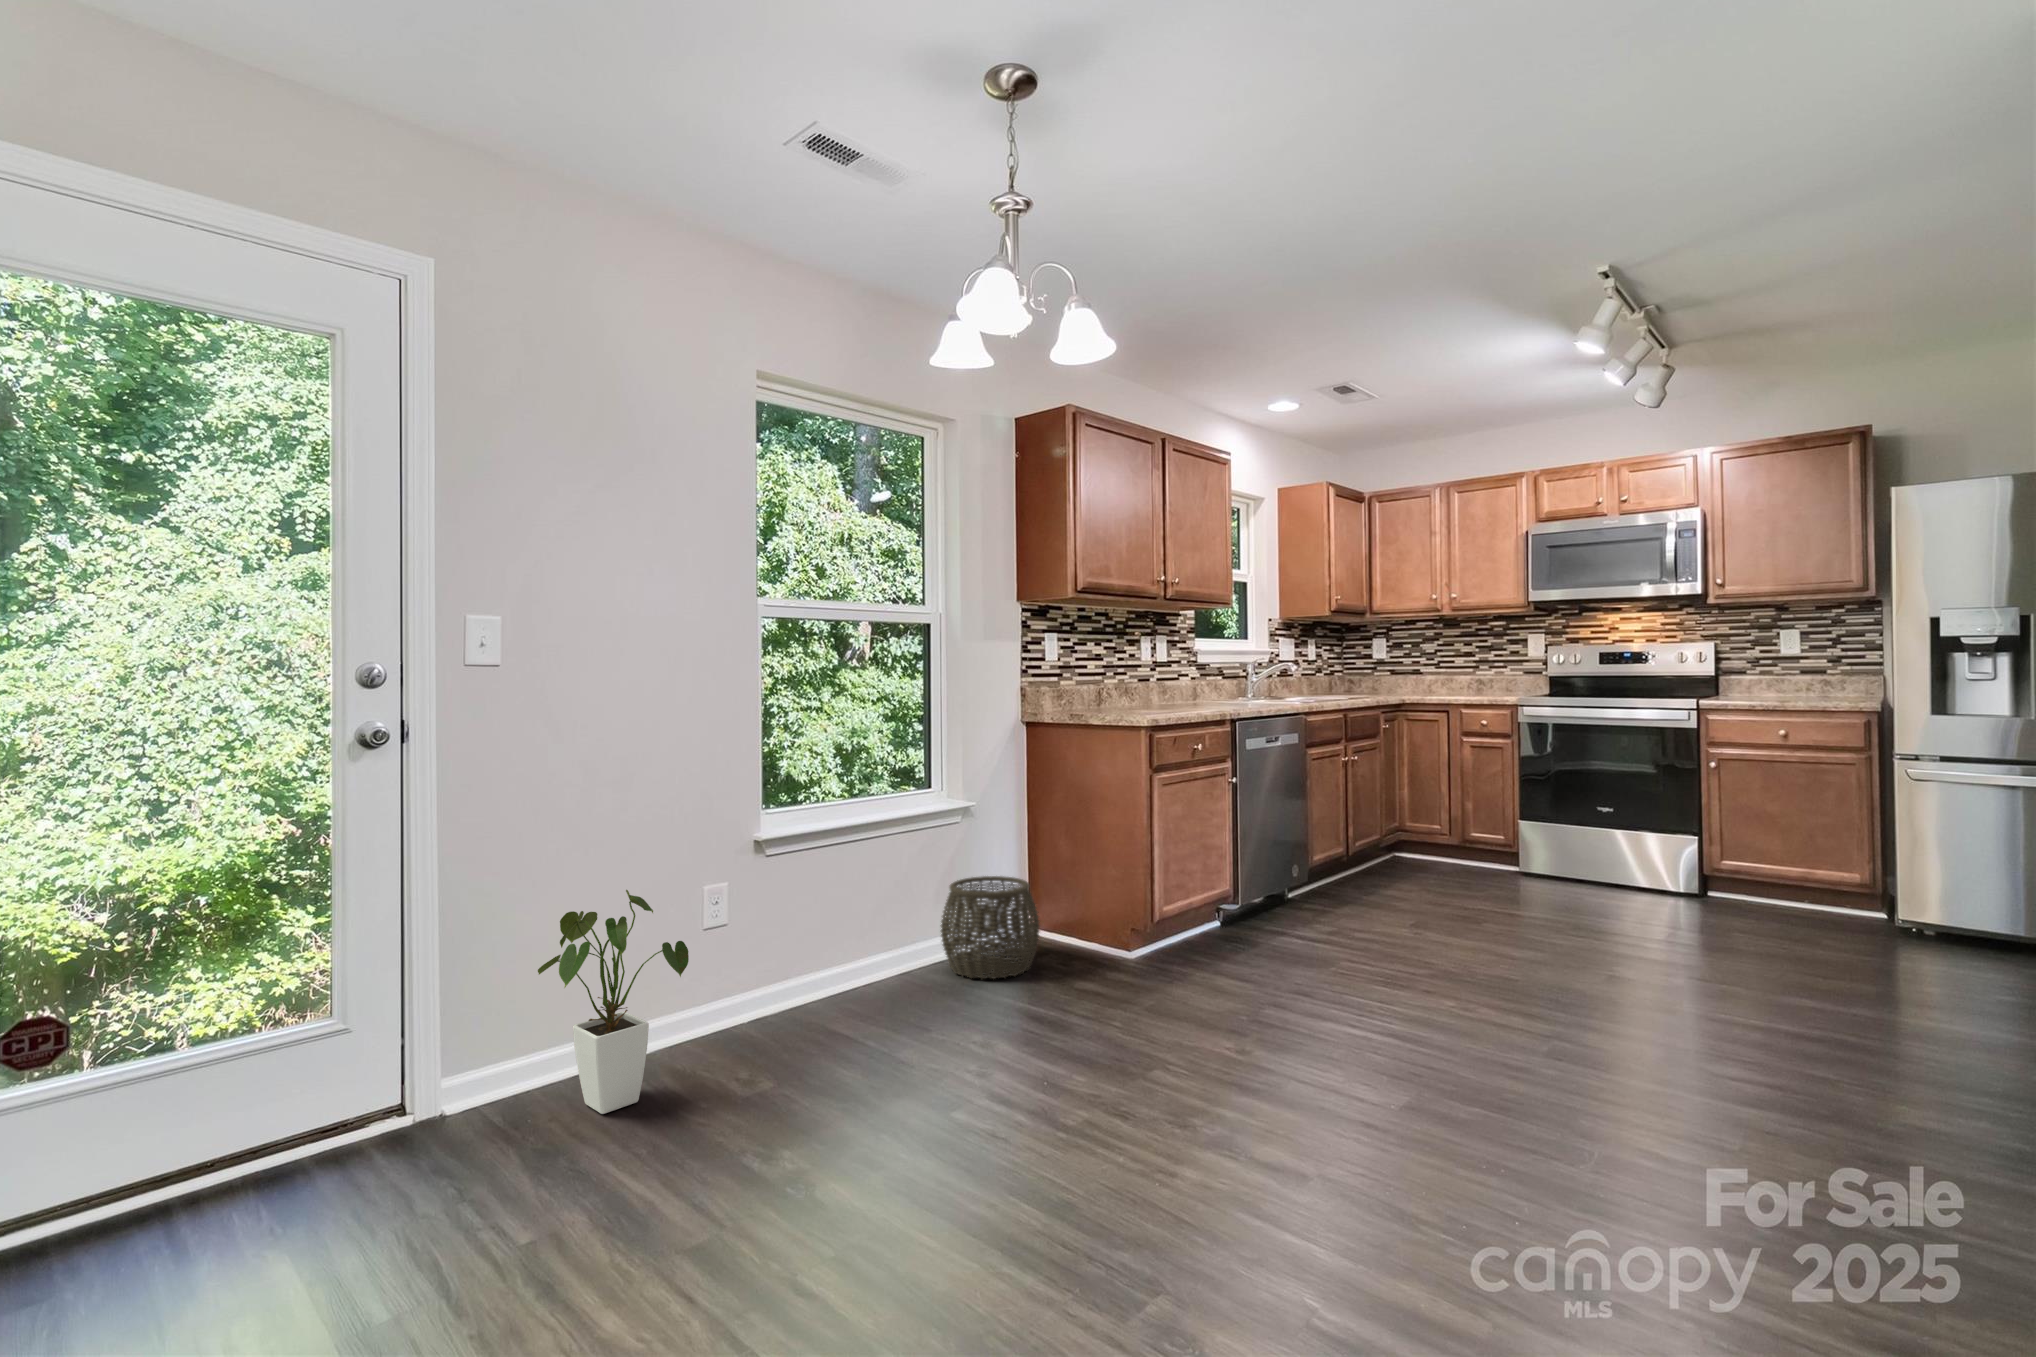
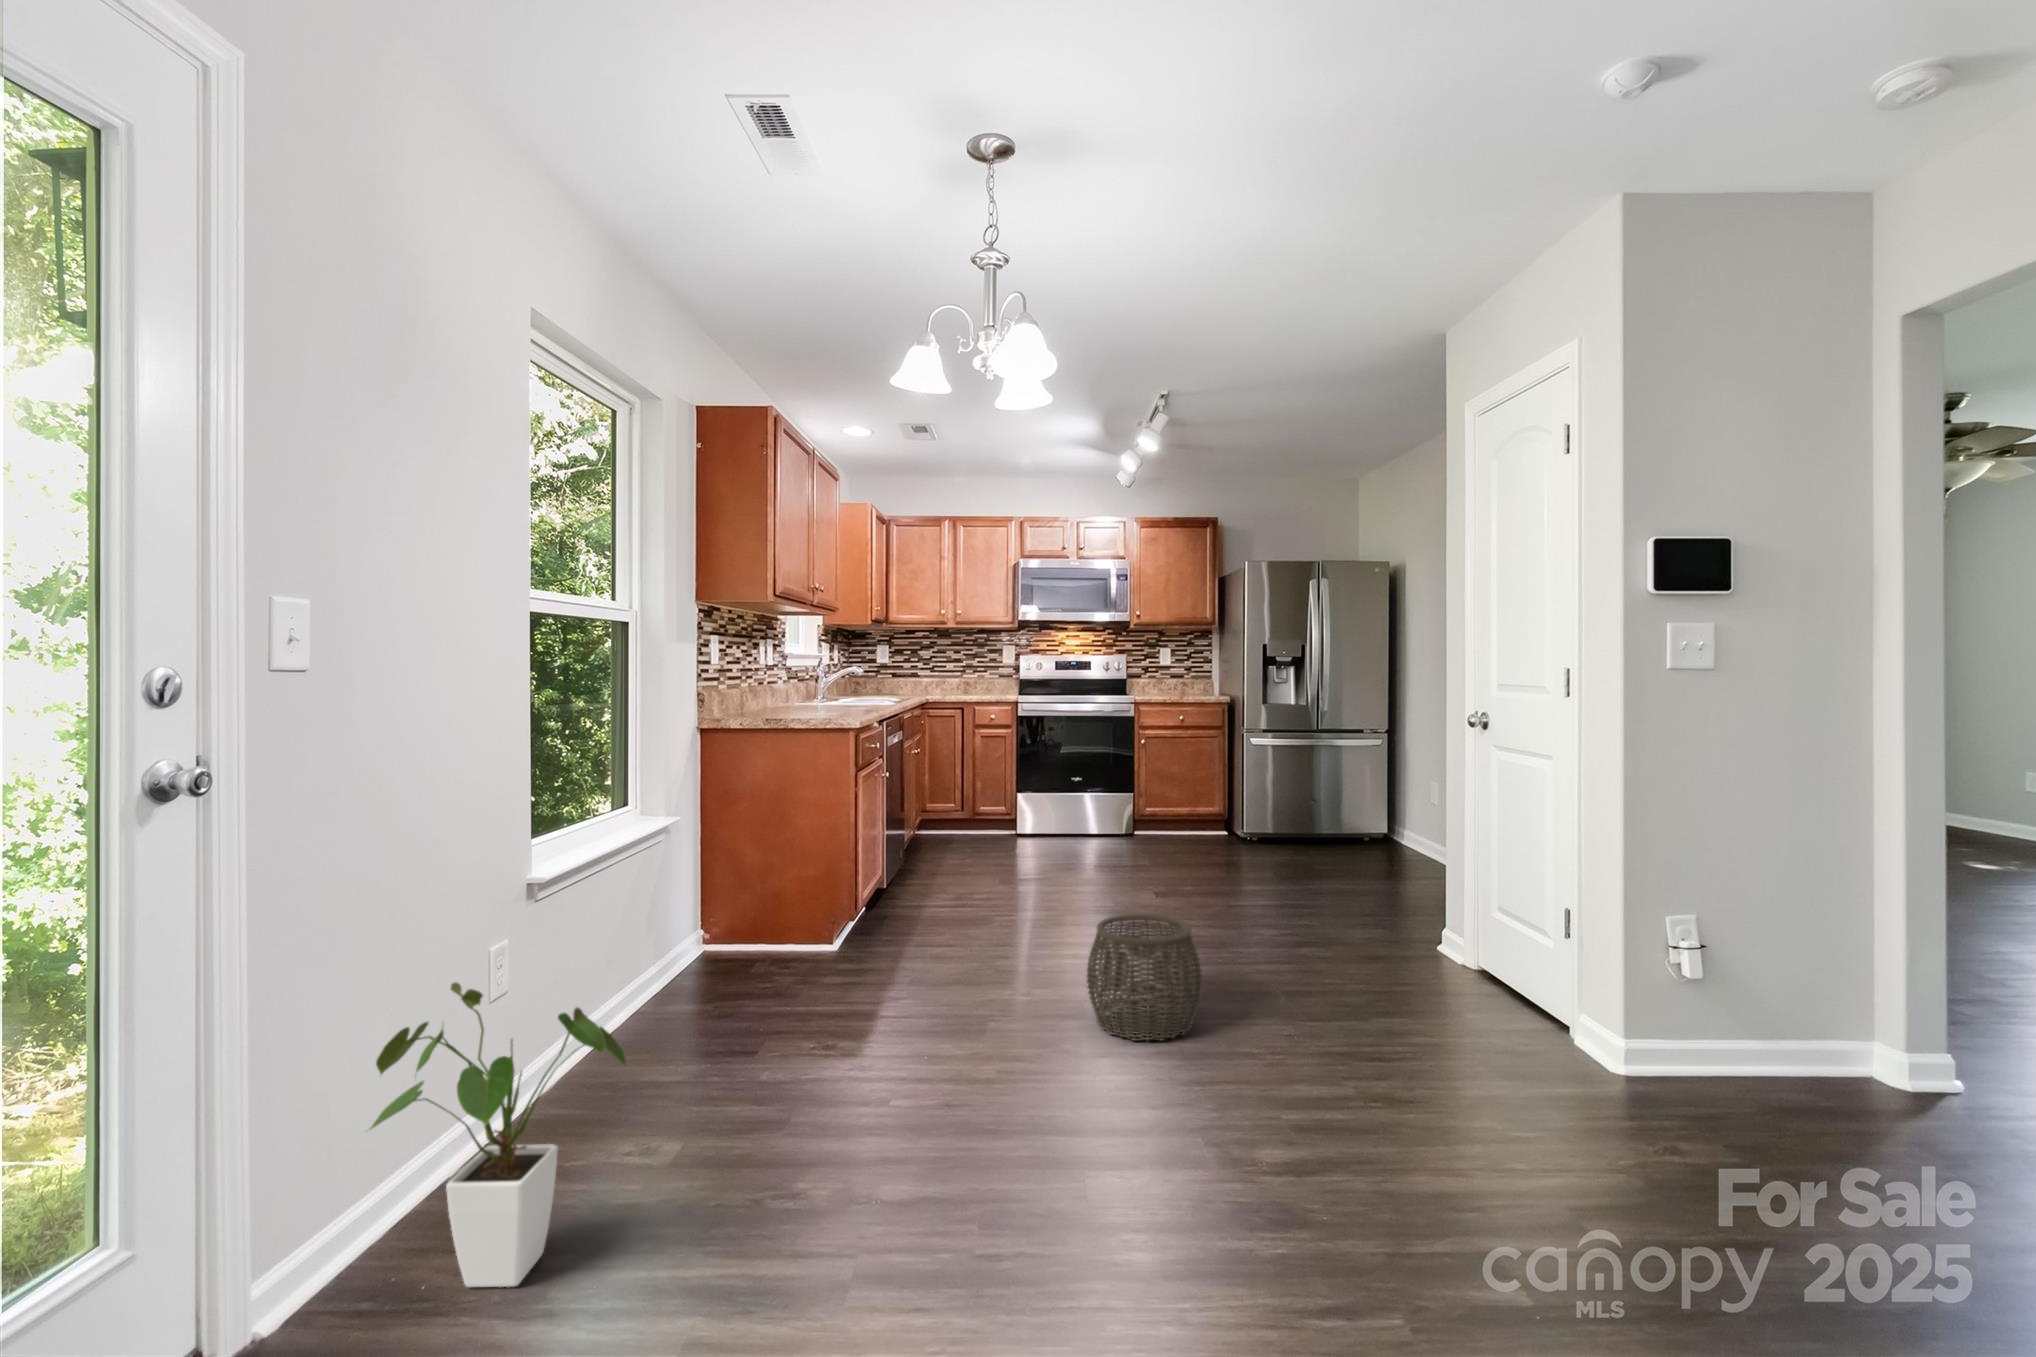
woven basket: present [940,876,1040,979] -> present [1087,914,1202,1041]

